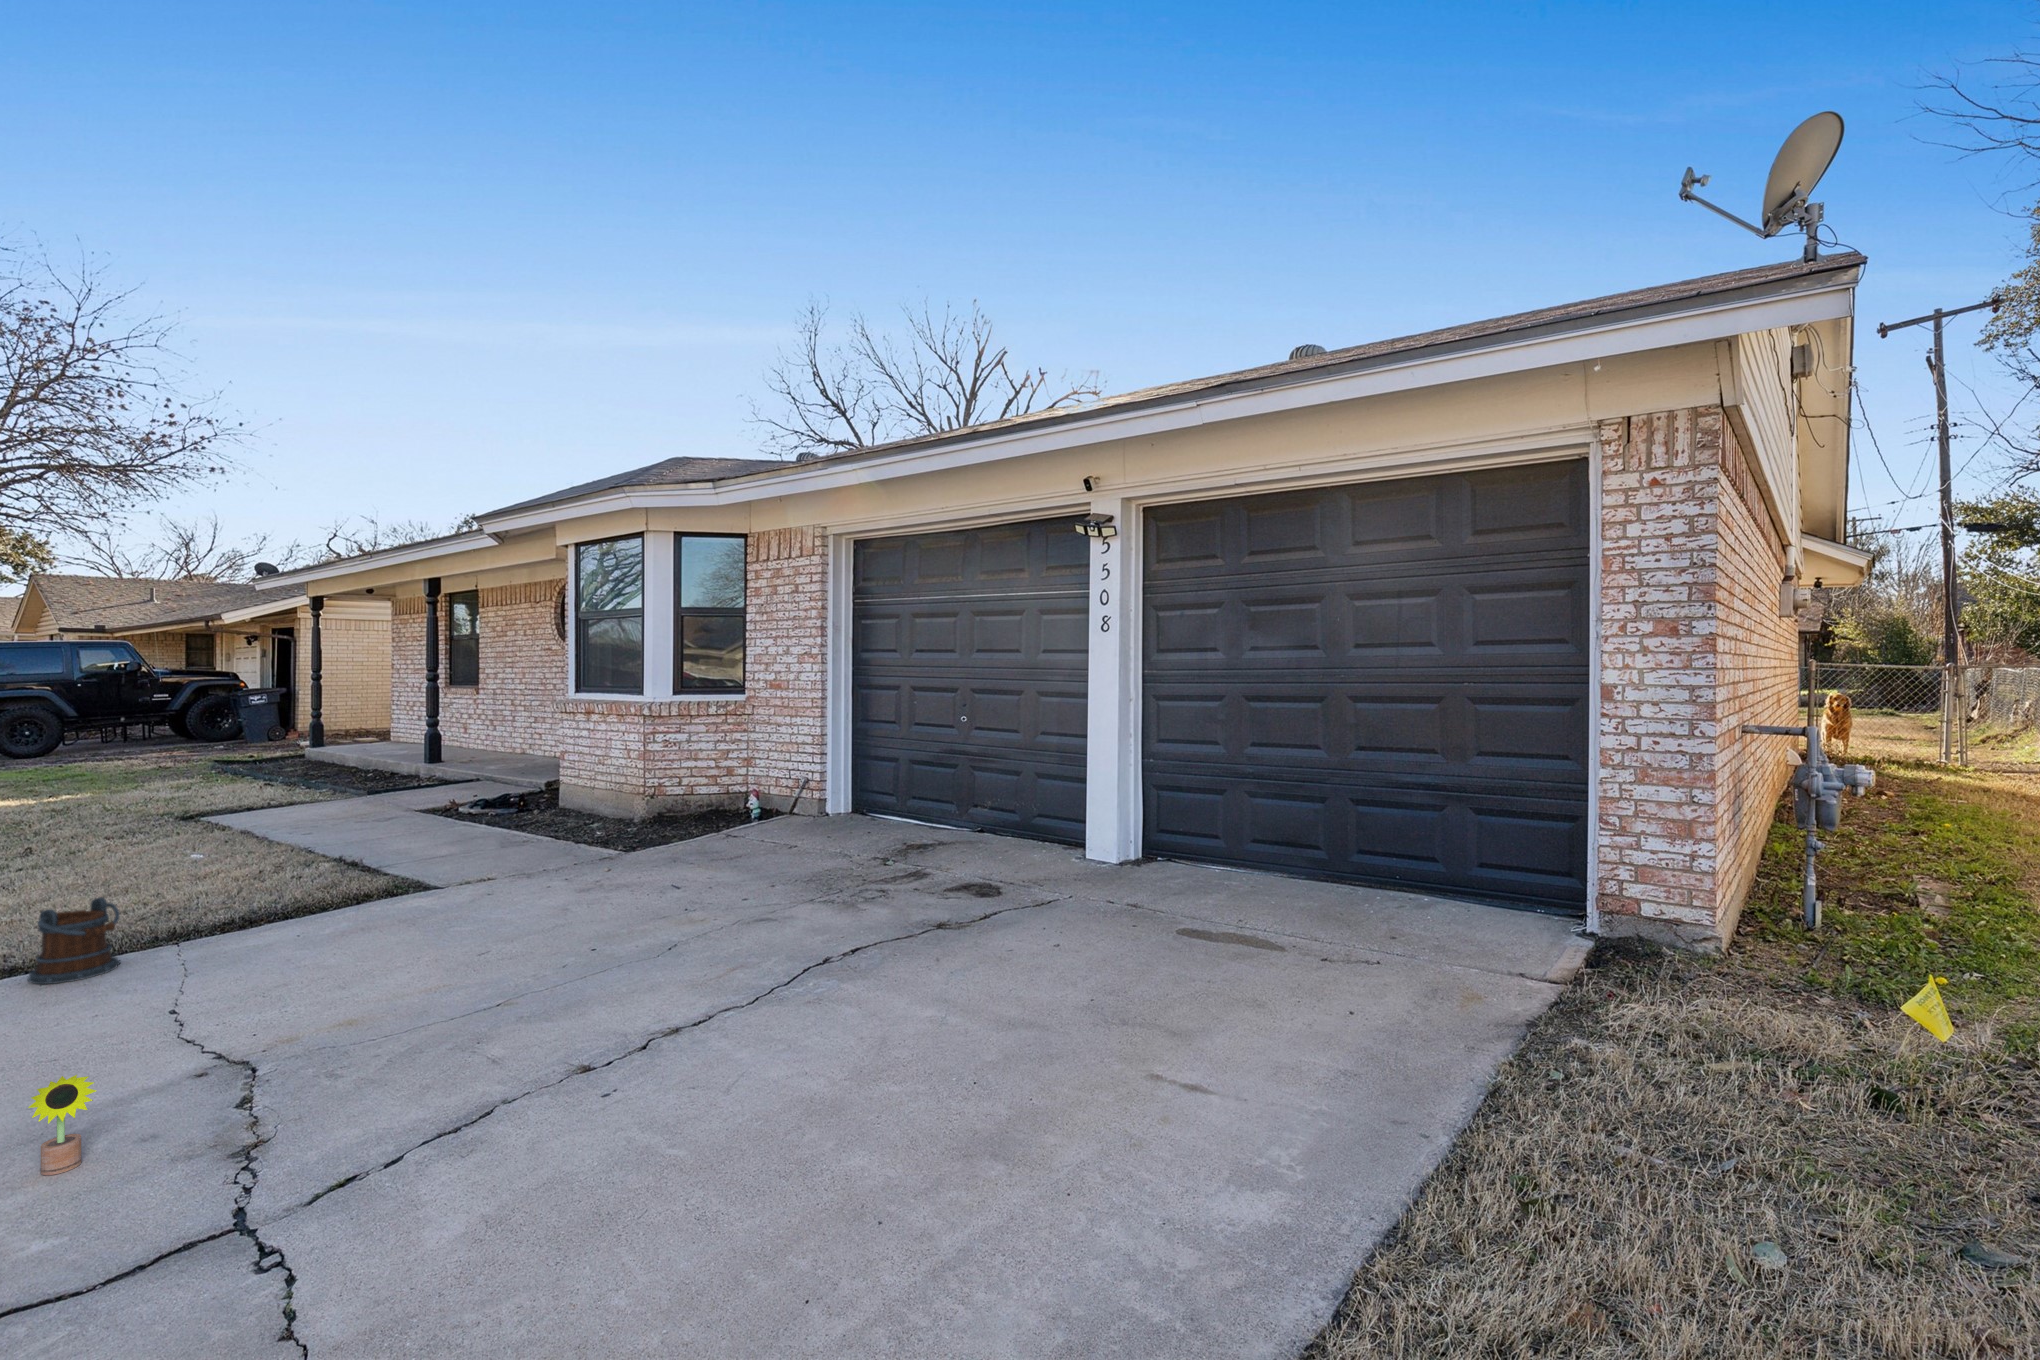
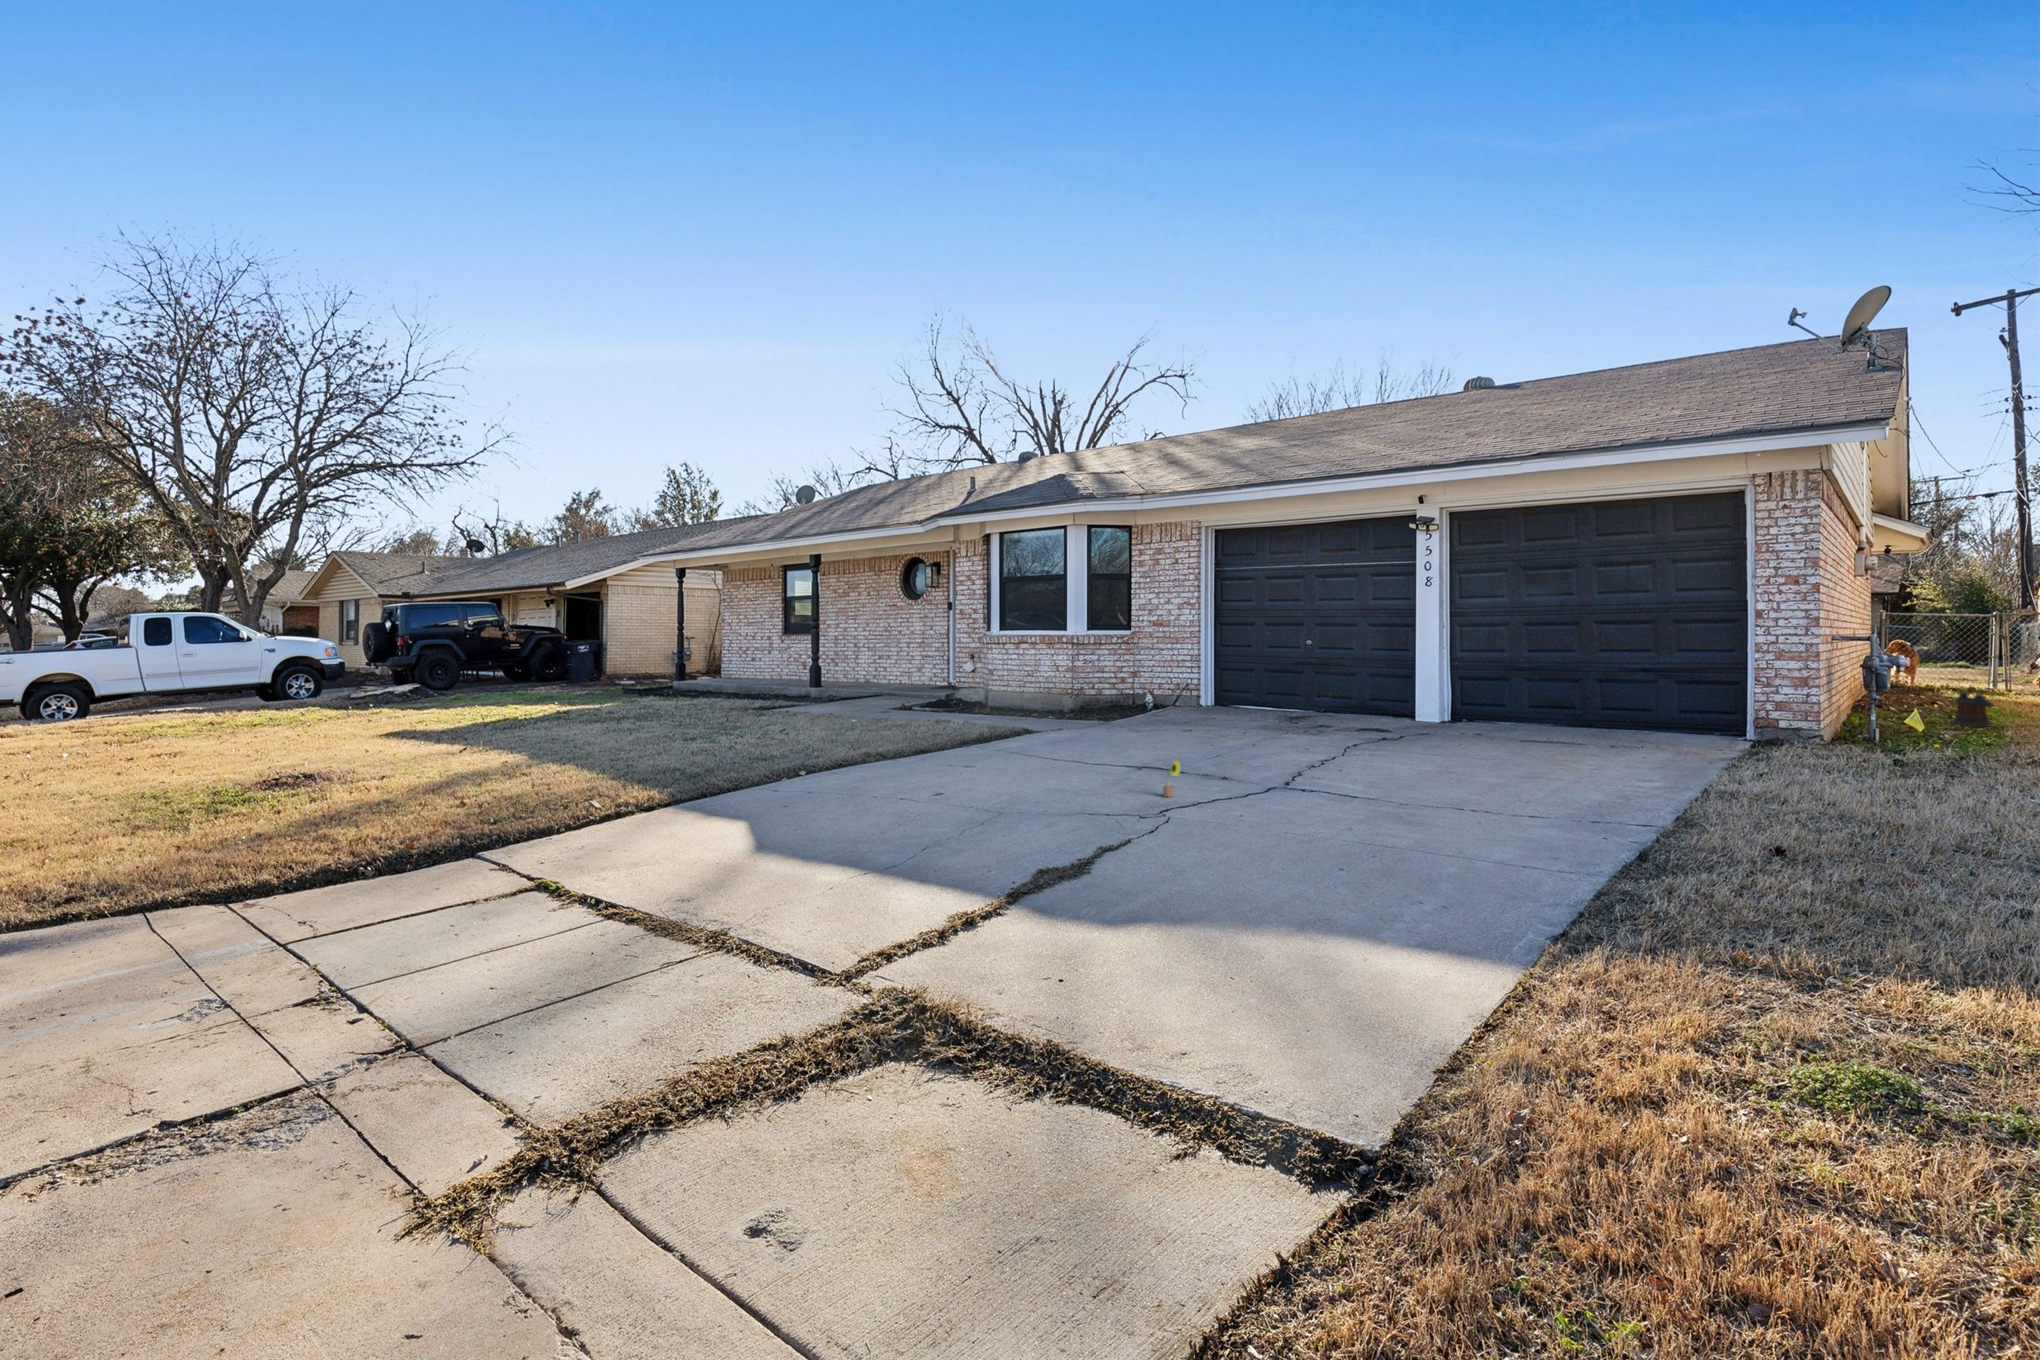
bucket: present [28,897,121,984] -> present [1951,692,1993,727]

